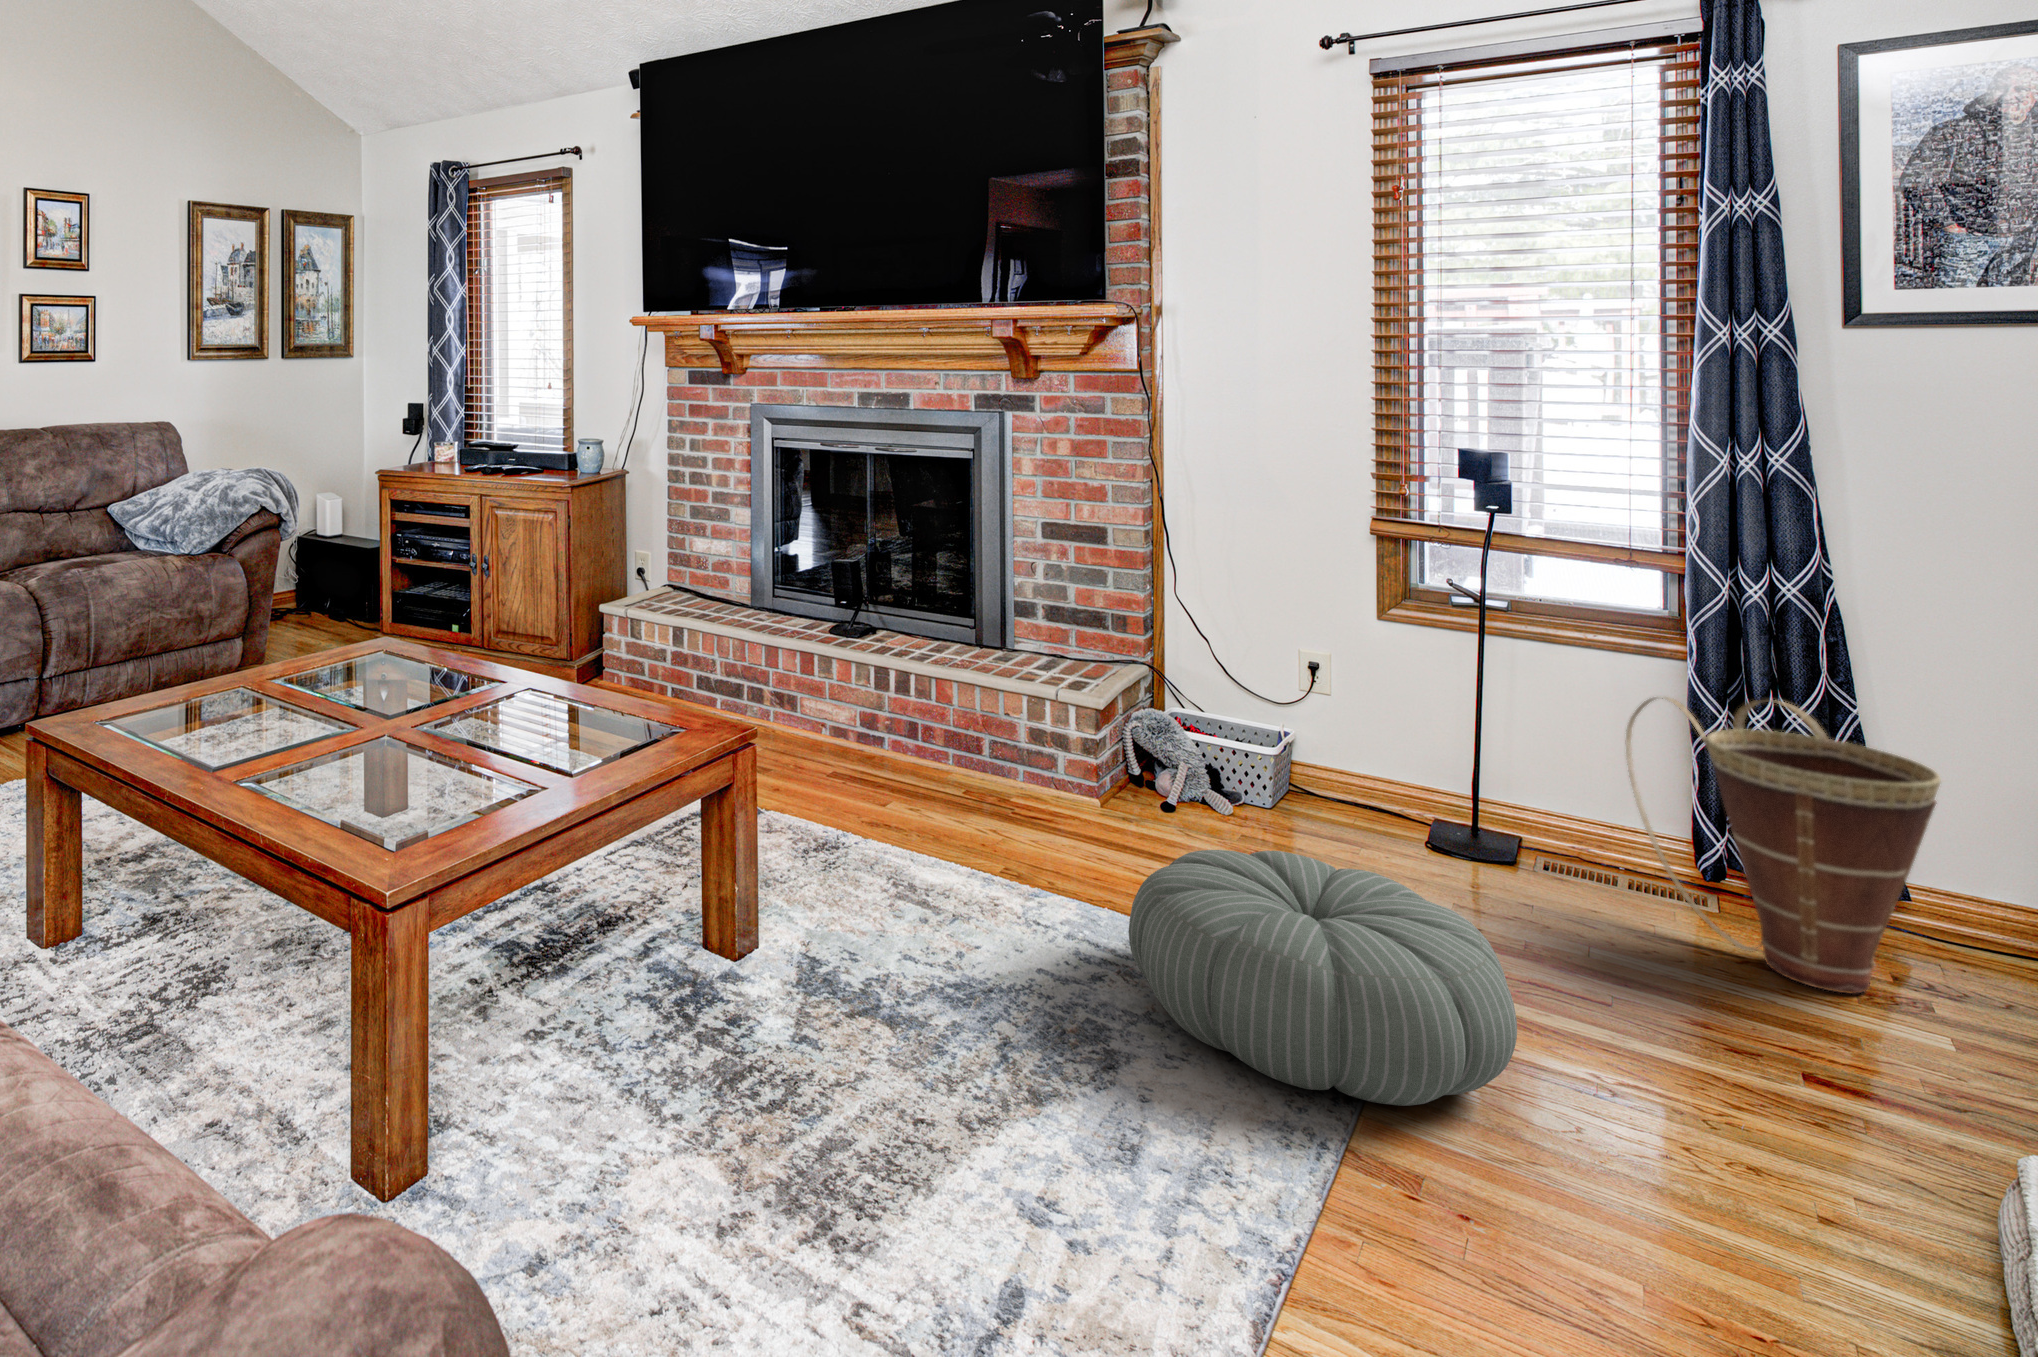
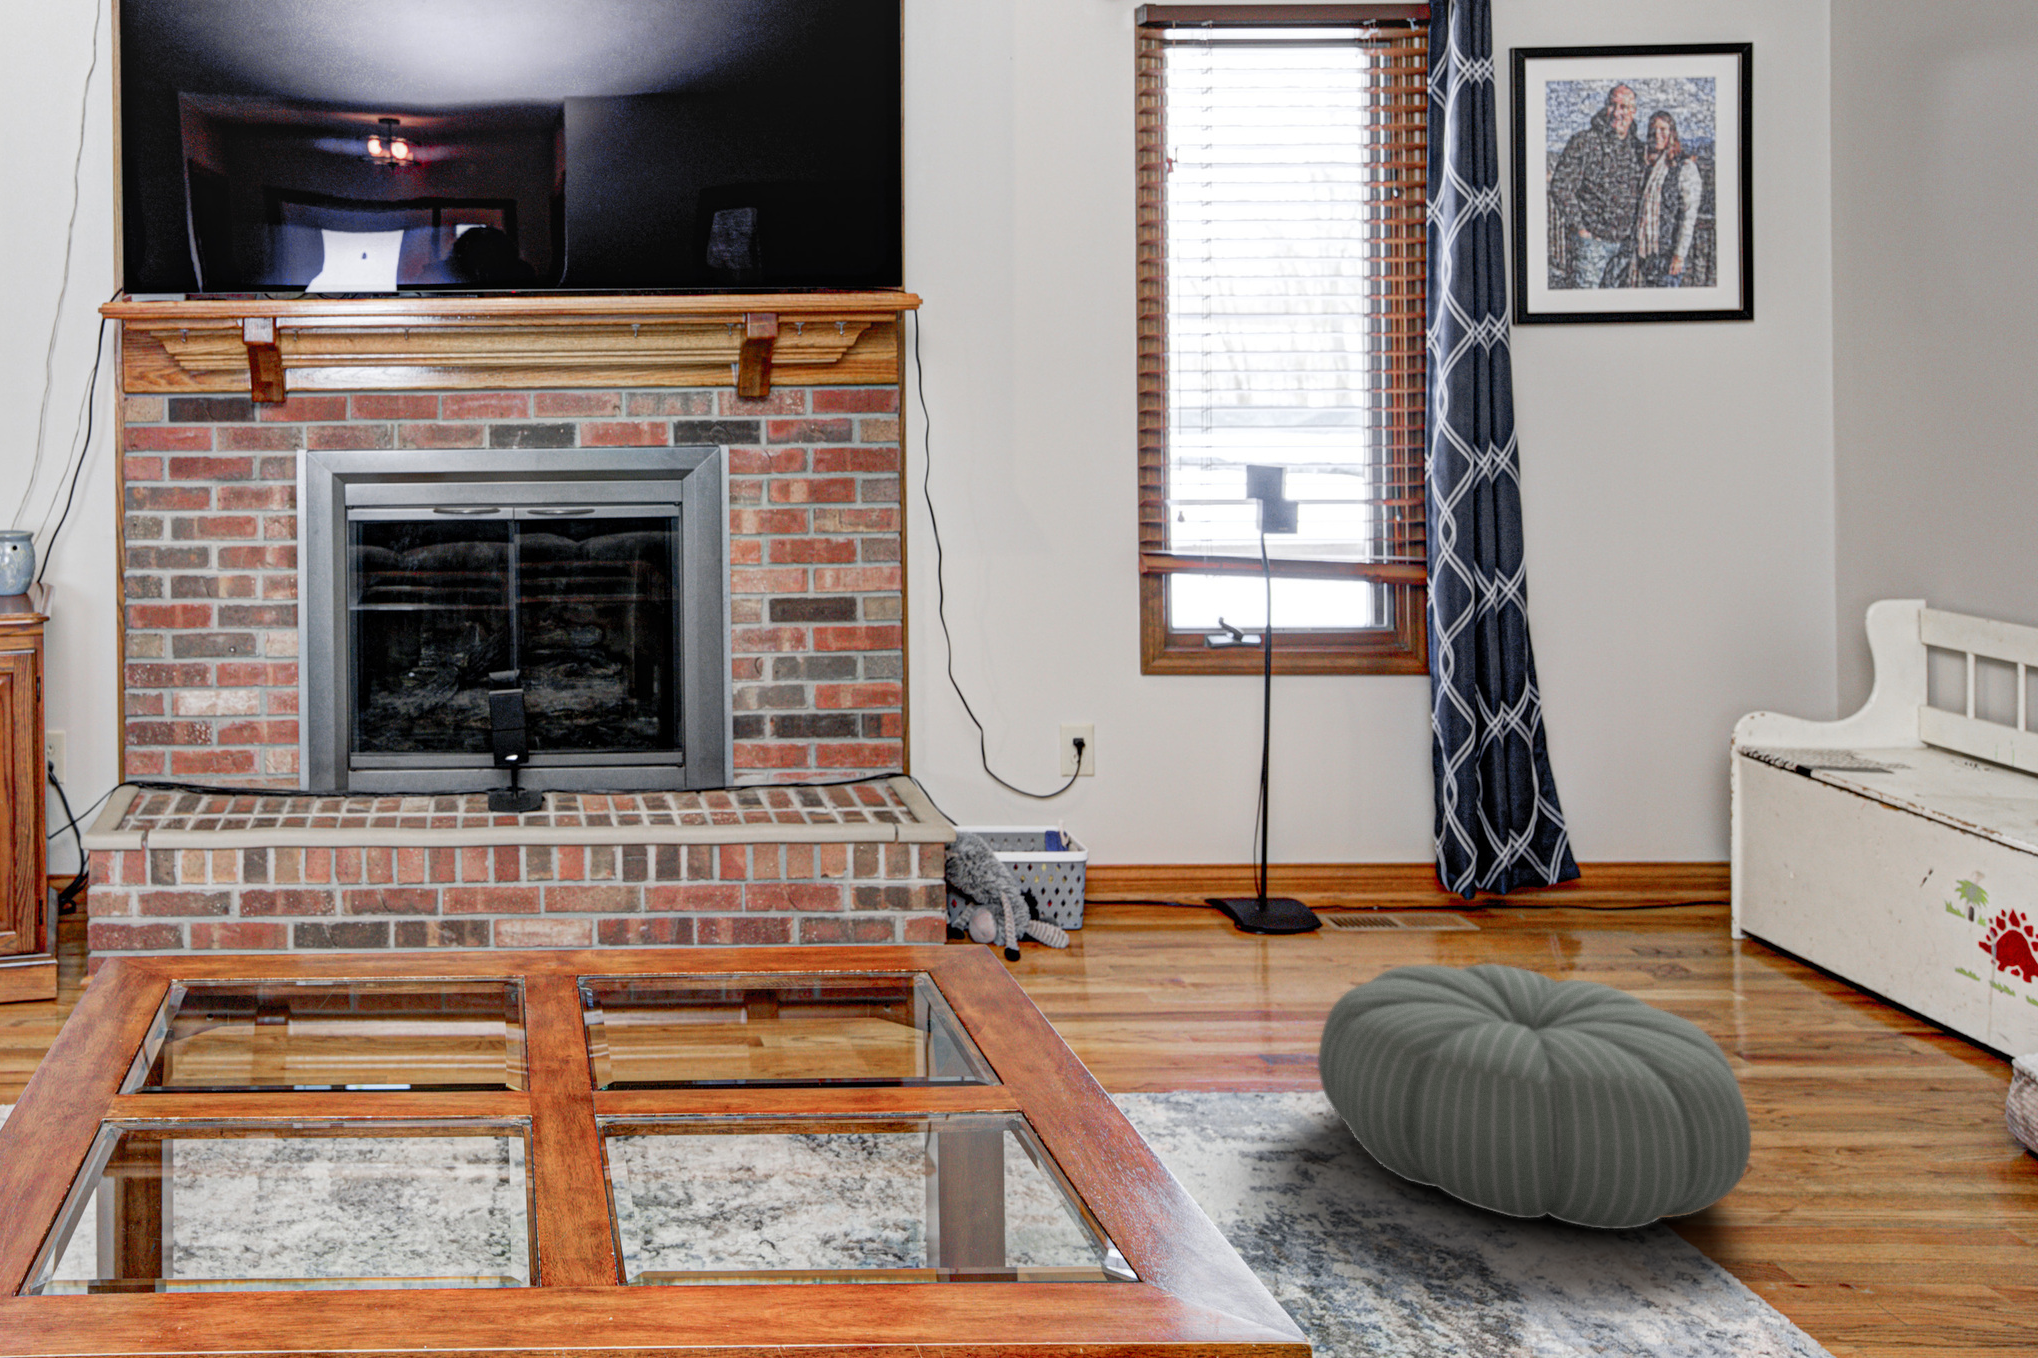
basket: present [1626,698,1941,993] -> none [1431,704,1703,977]

